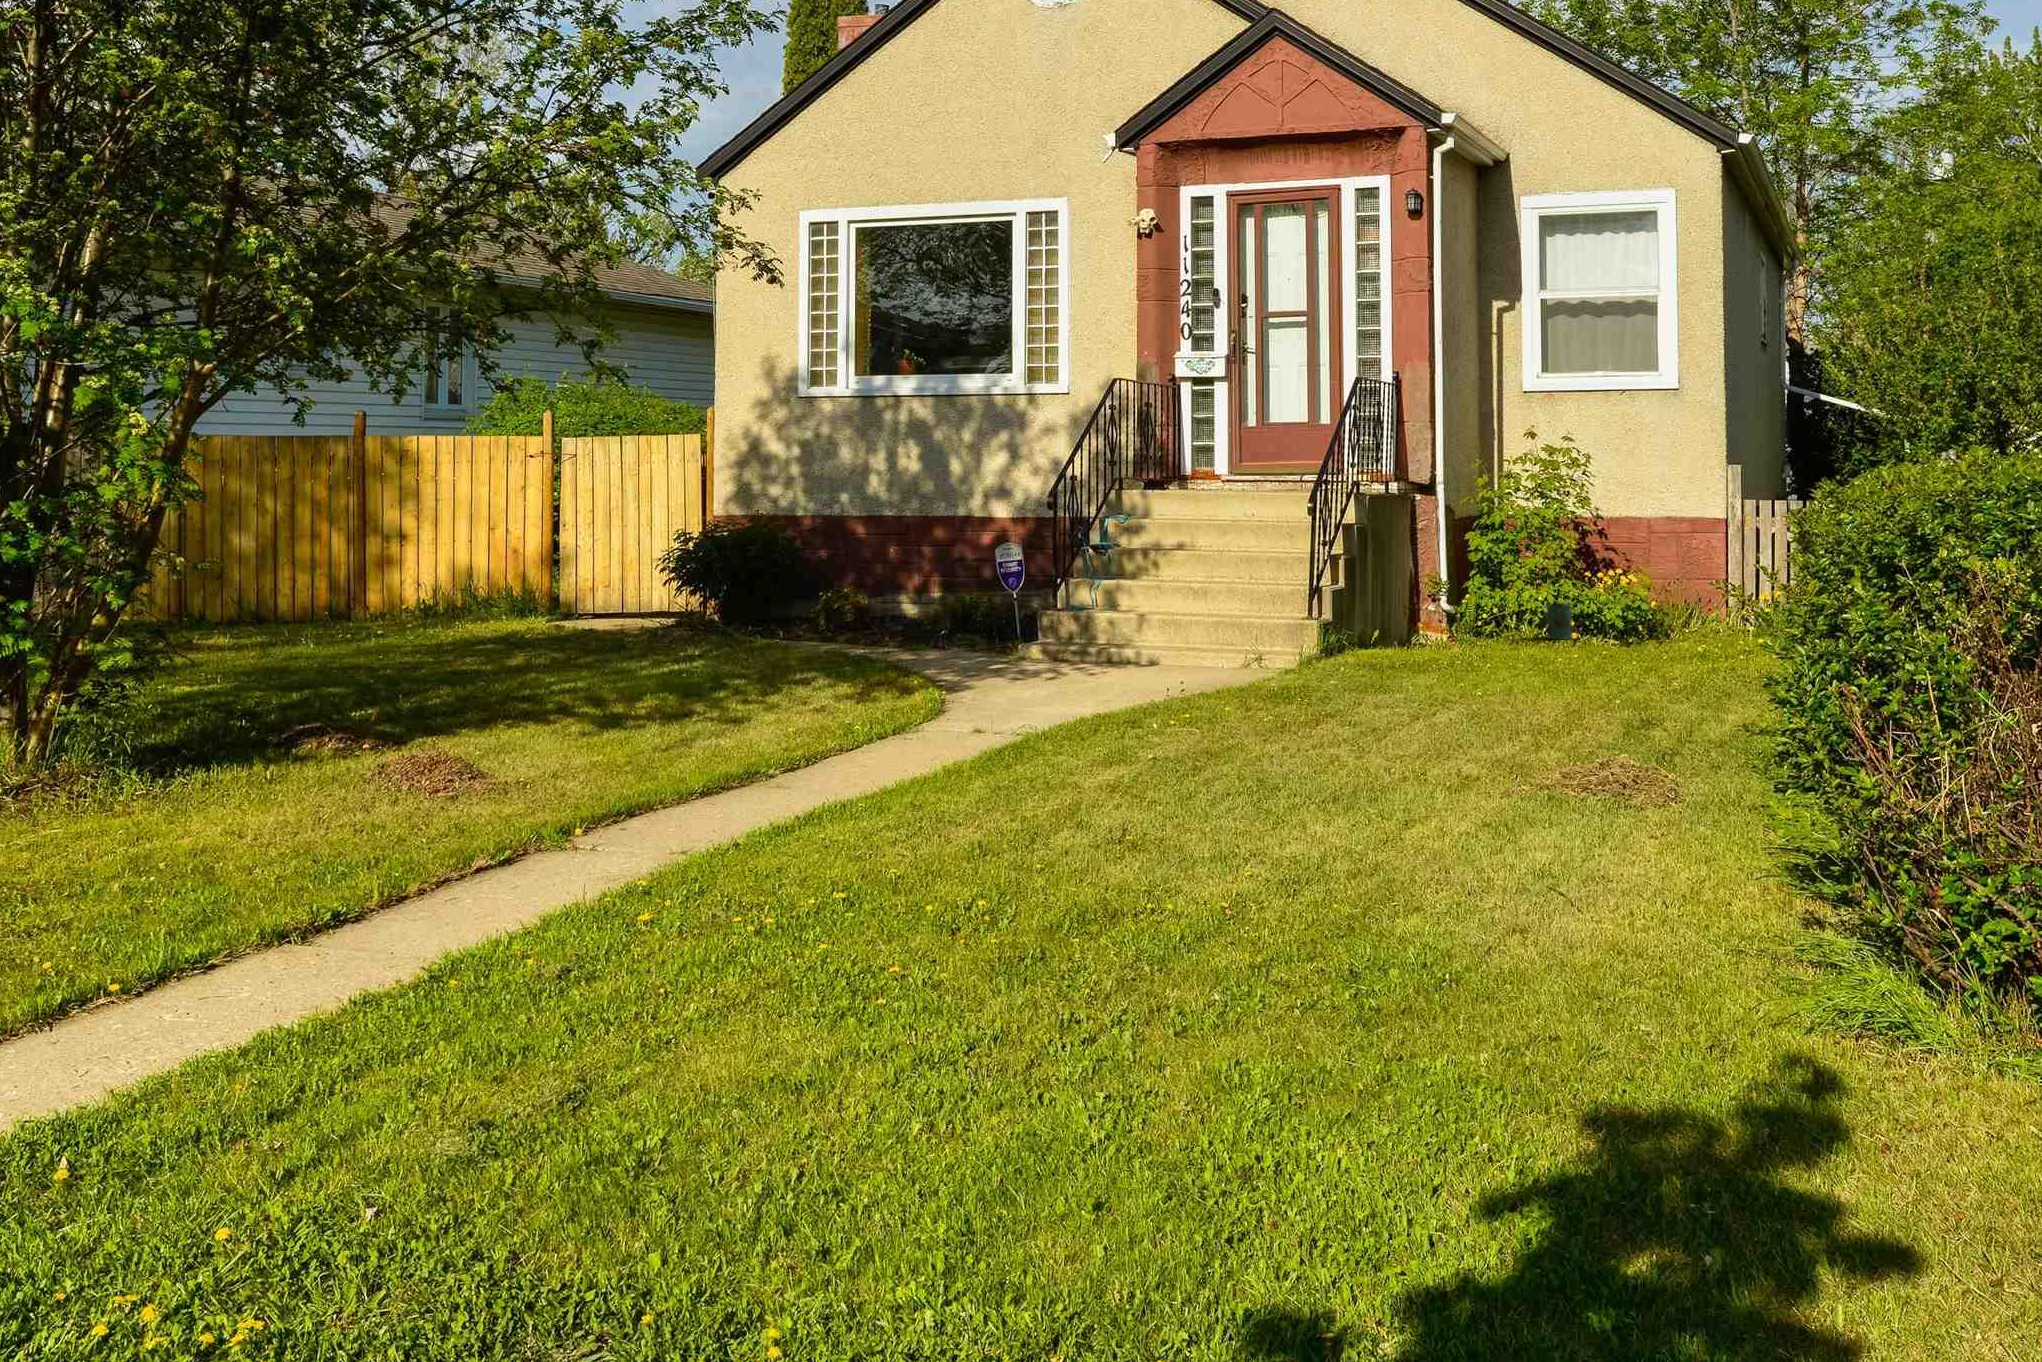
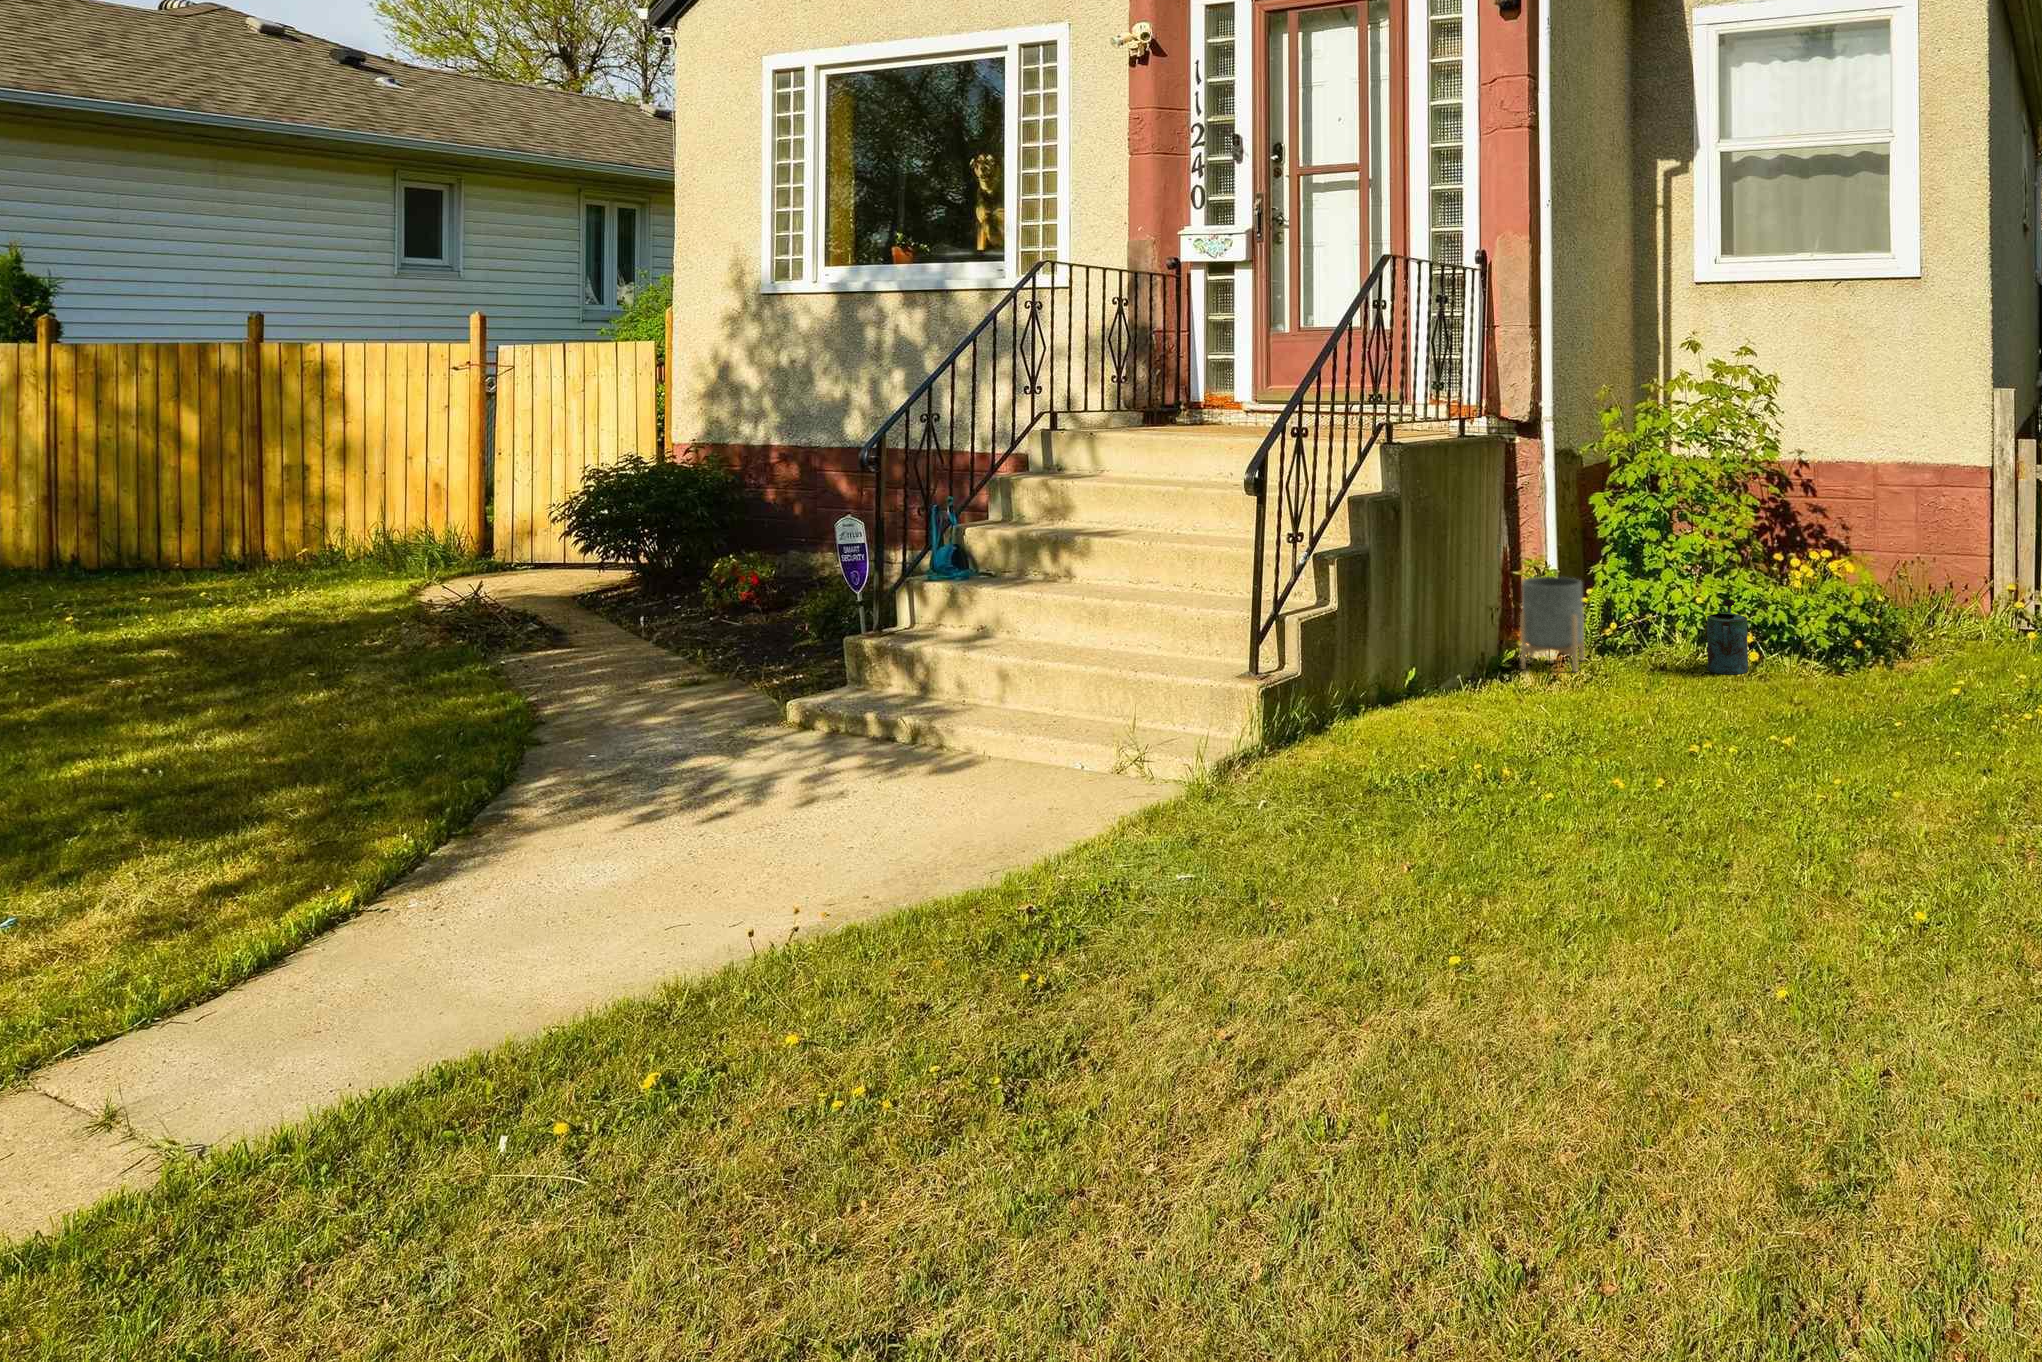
planter: none [1429,584,1468,641] -> present [1520,577,1584,672]

